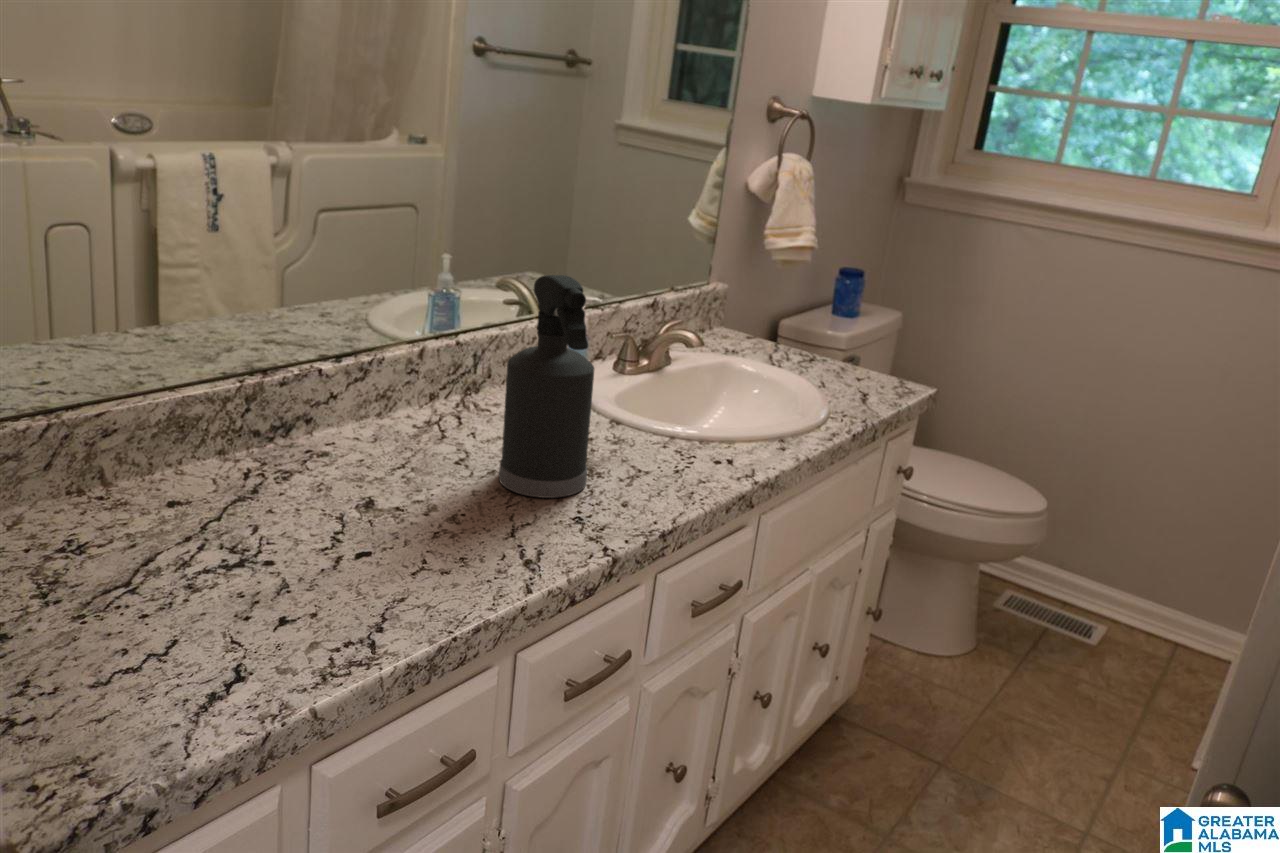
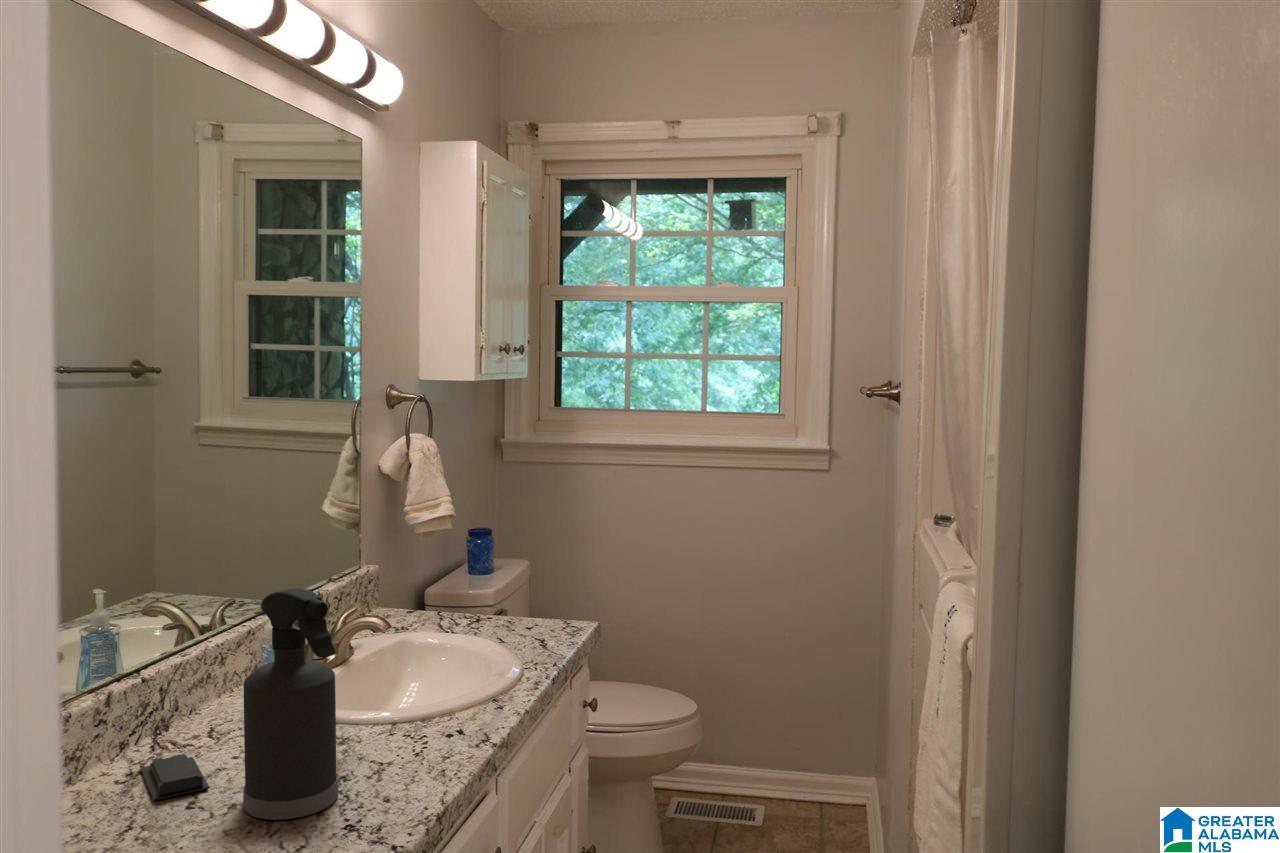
soap bar: none [434,415,484,451] -> present [141,755,209,801]

